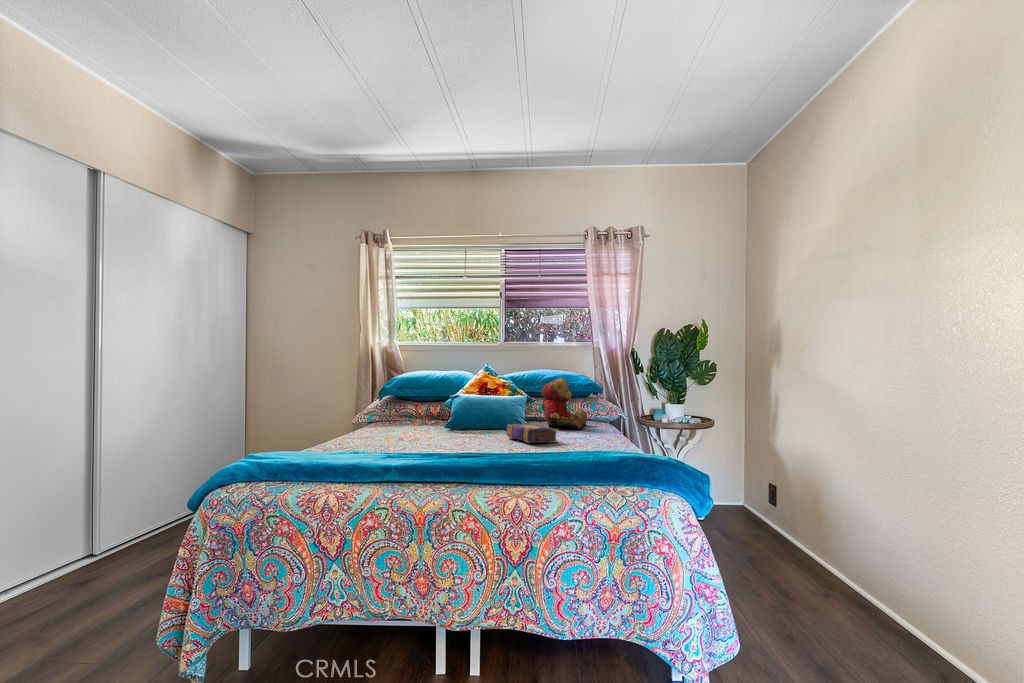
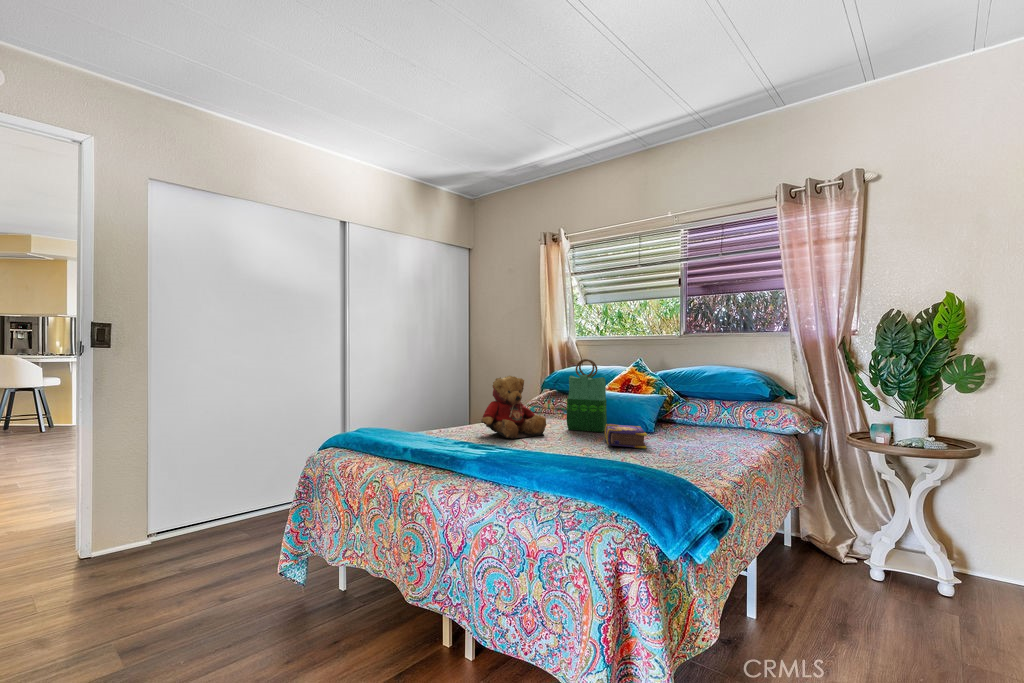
tote bag: none [452,364,490,434] -> present [567,359,607,432]
teddy bear: present [541,378,587,429] -> present [481,376,547,439]

